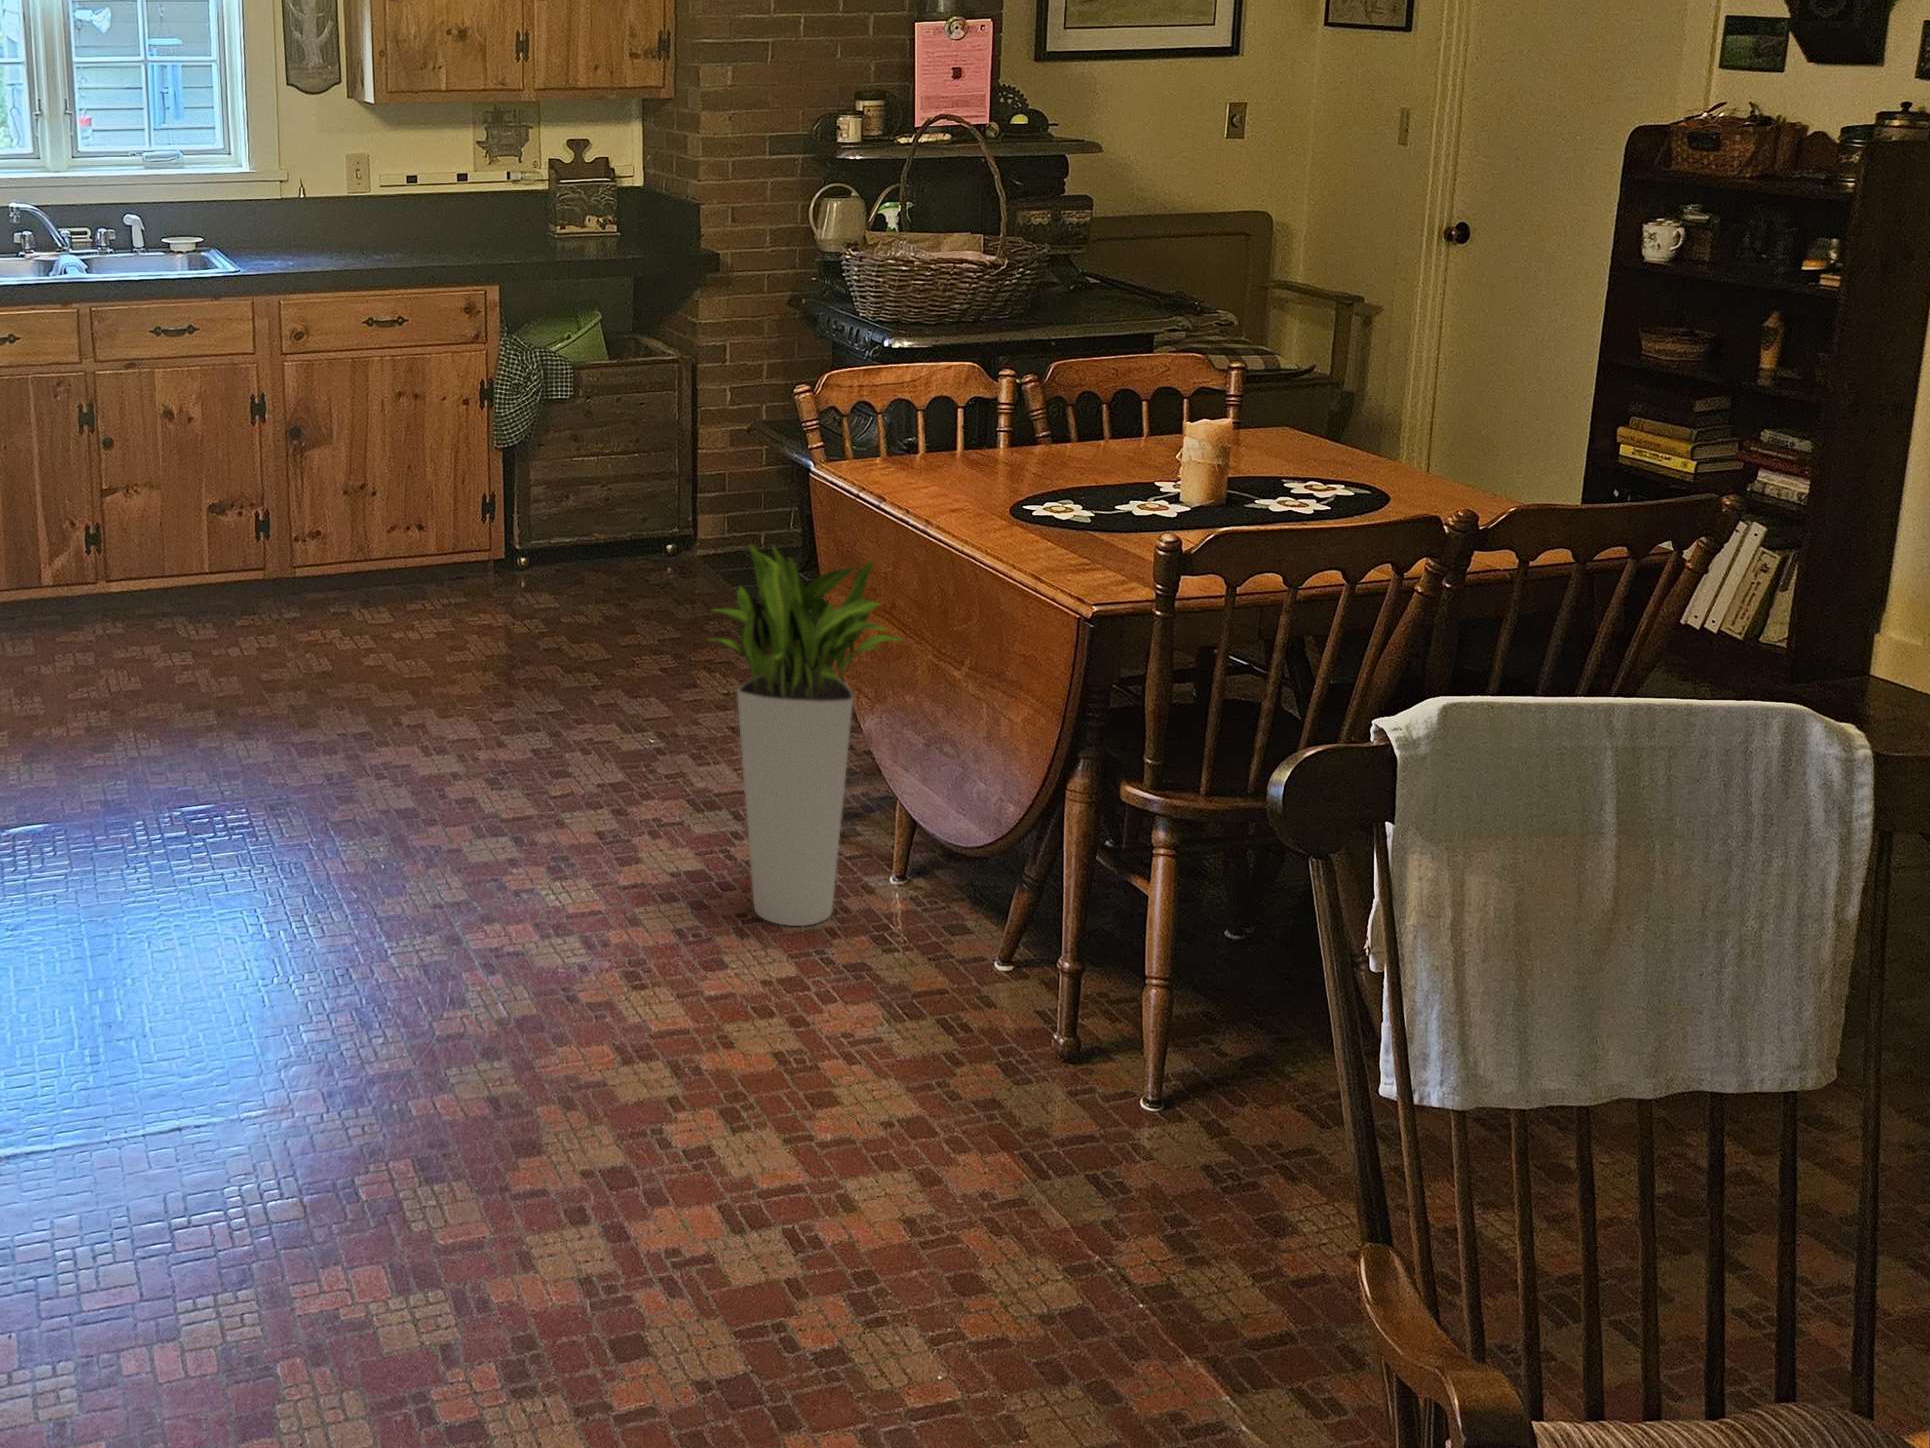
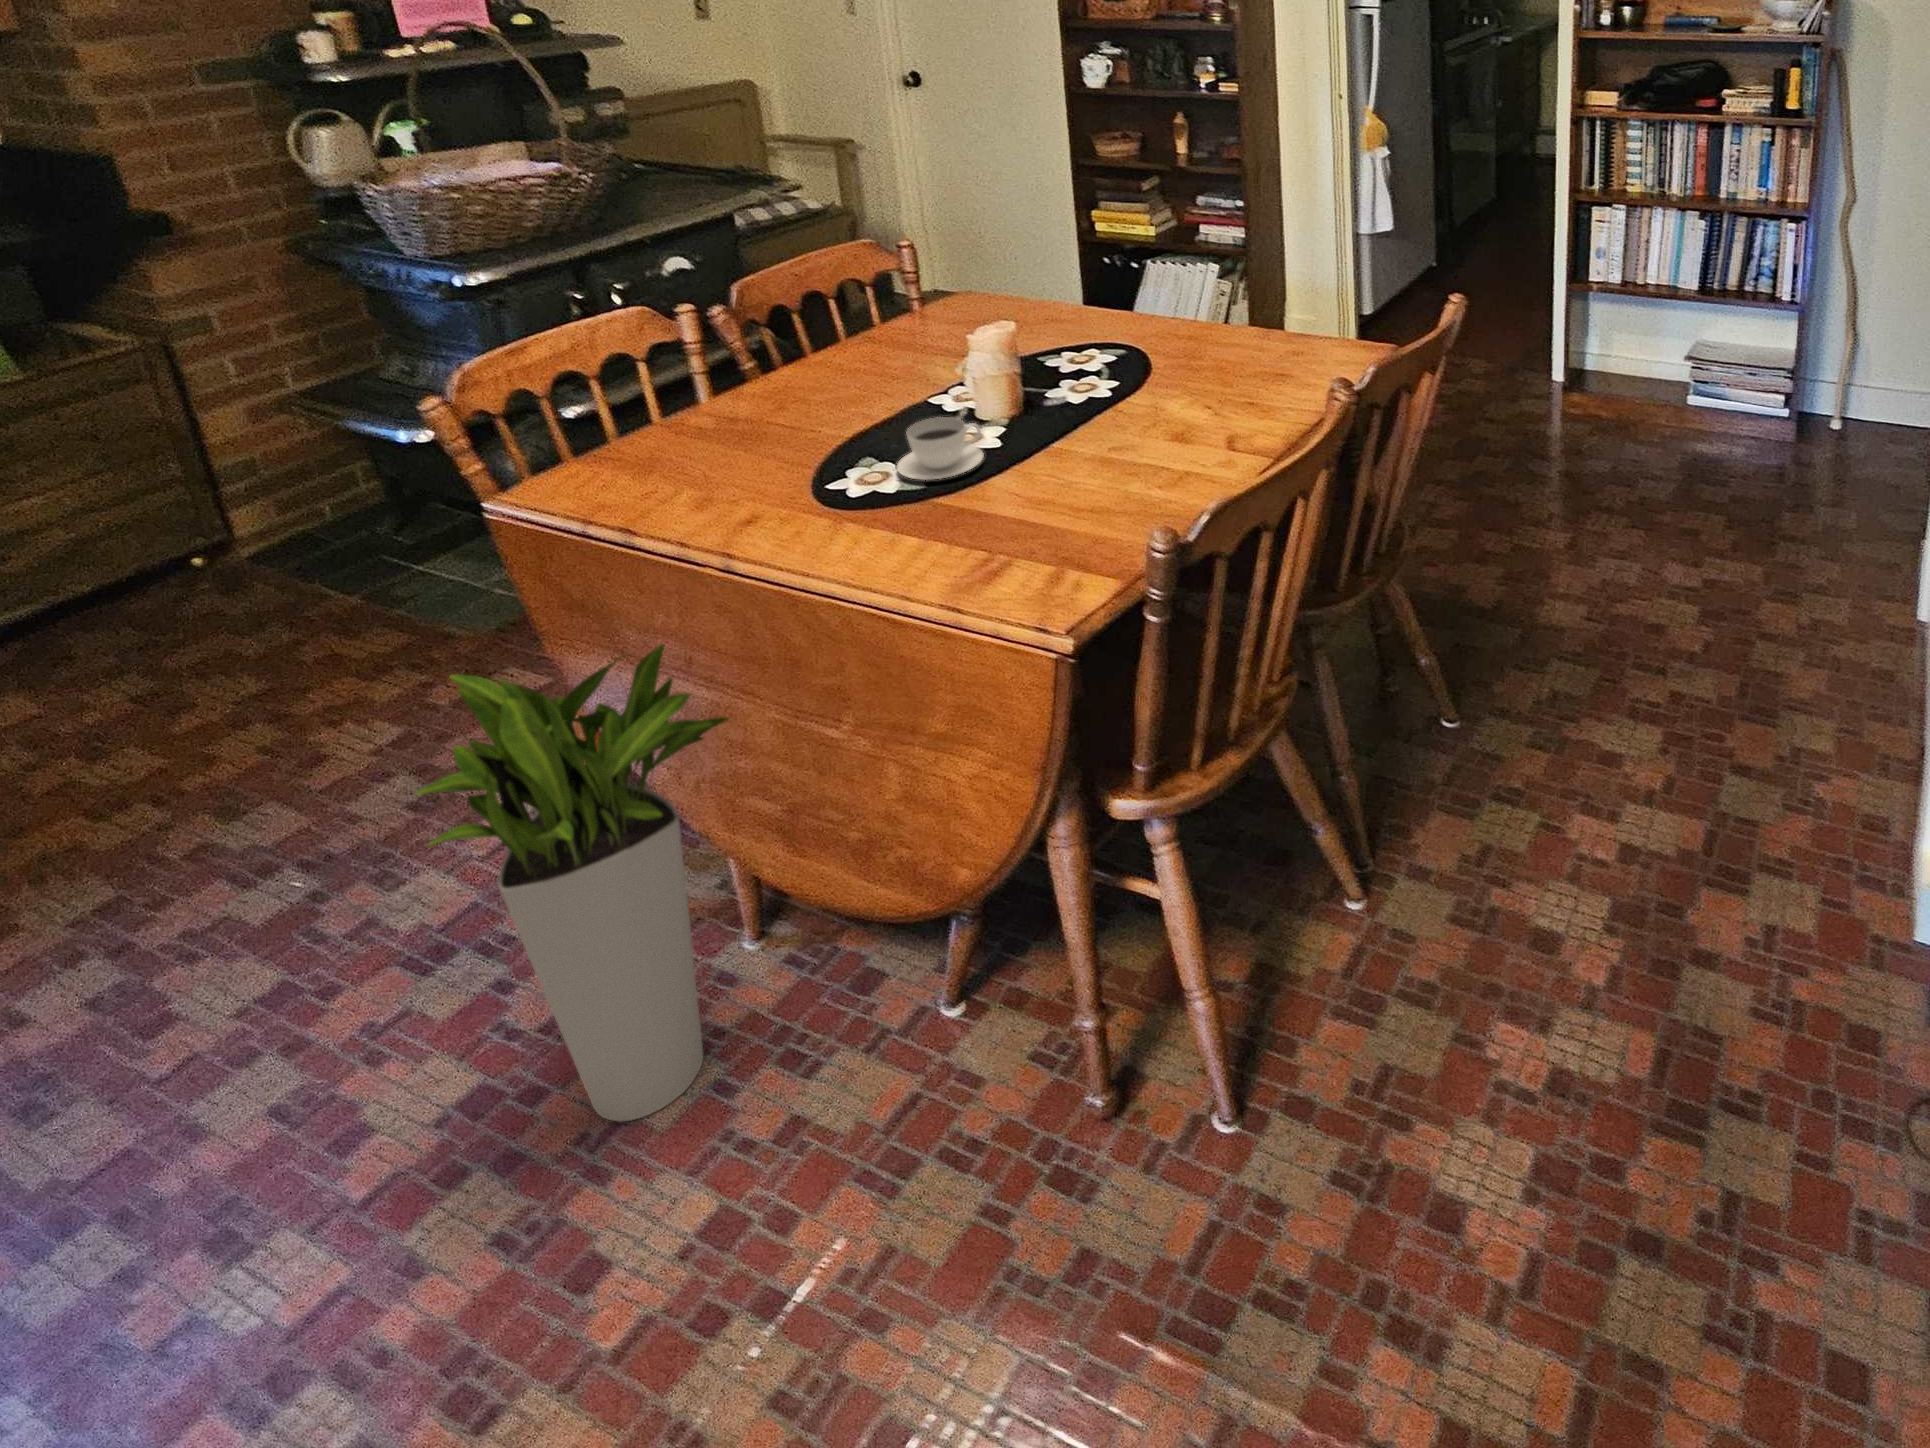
teacup: none [1089,472,1169,517] -> present [897,417,983,480]

